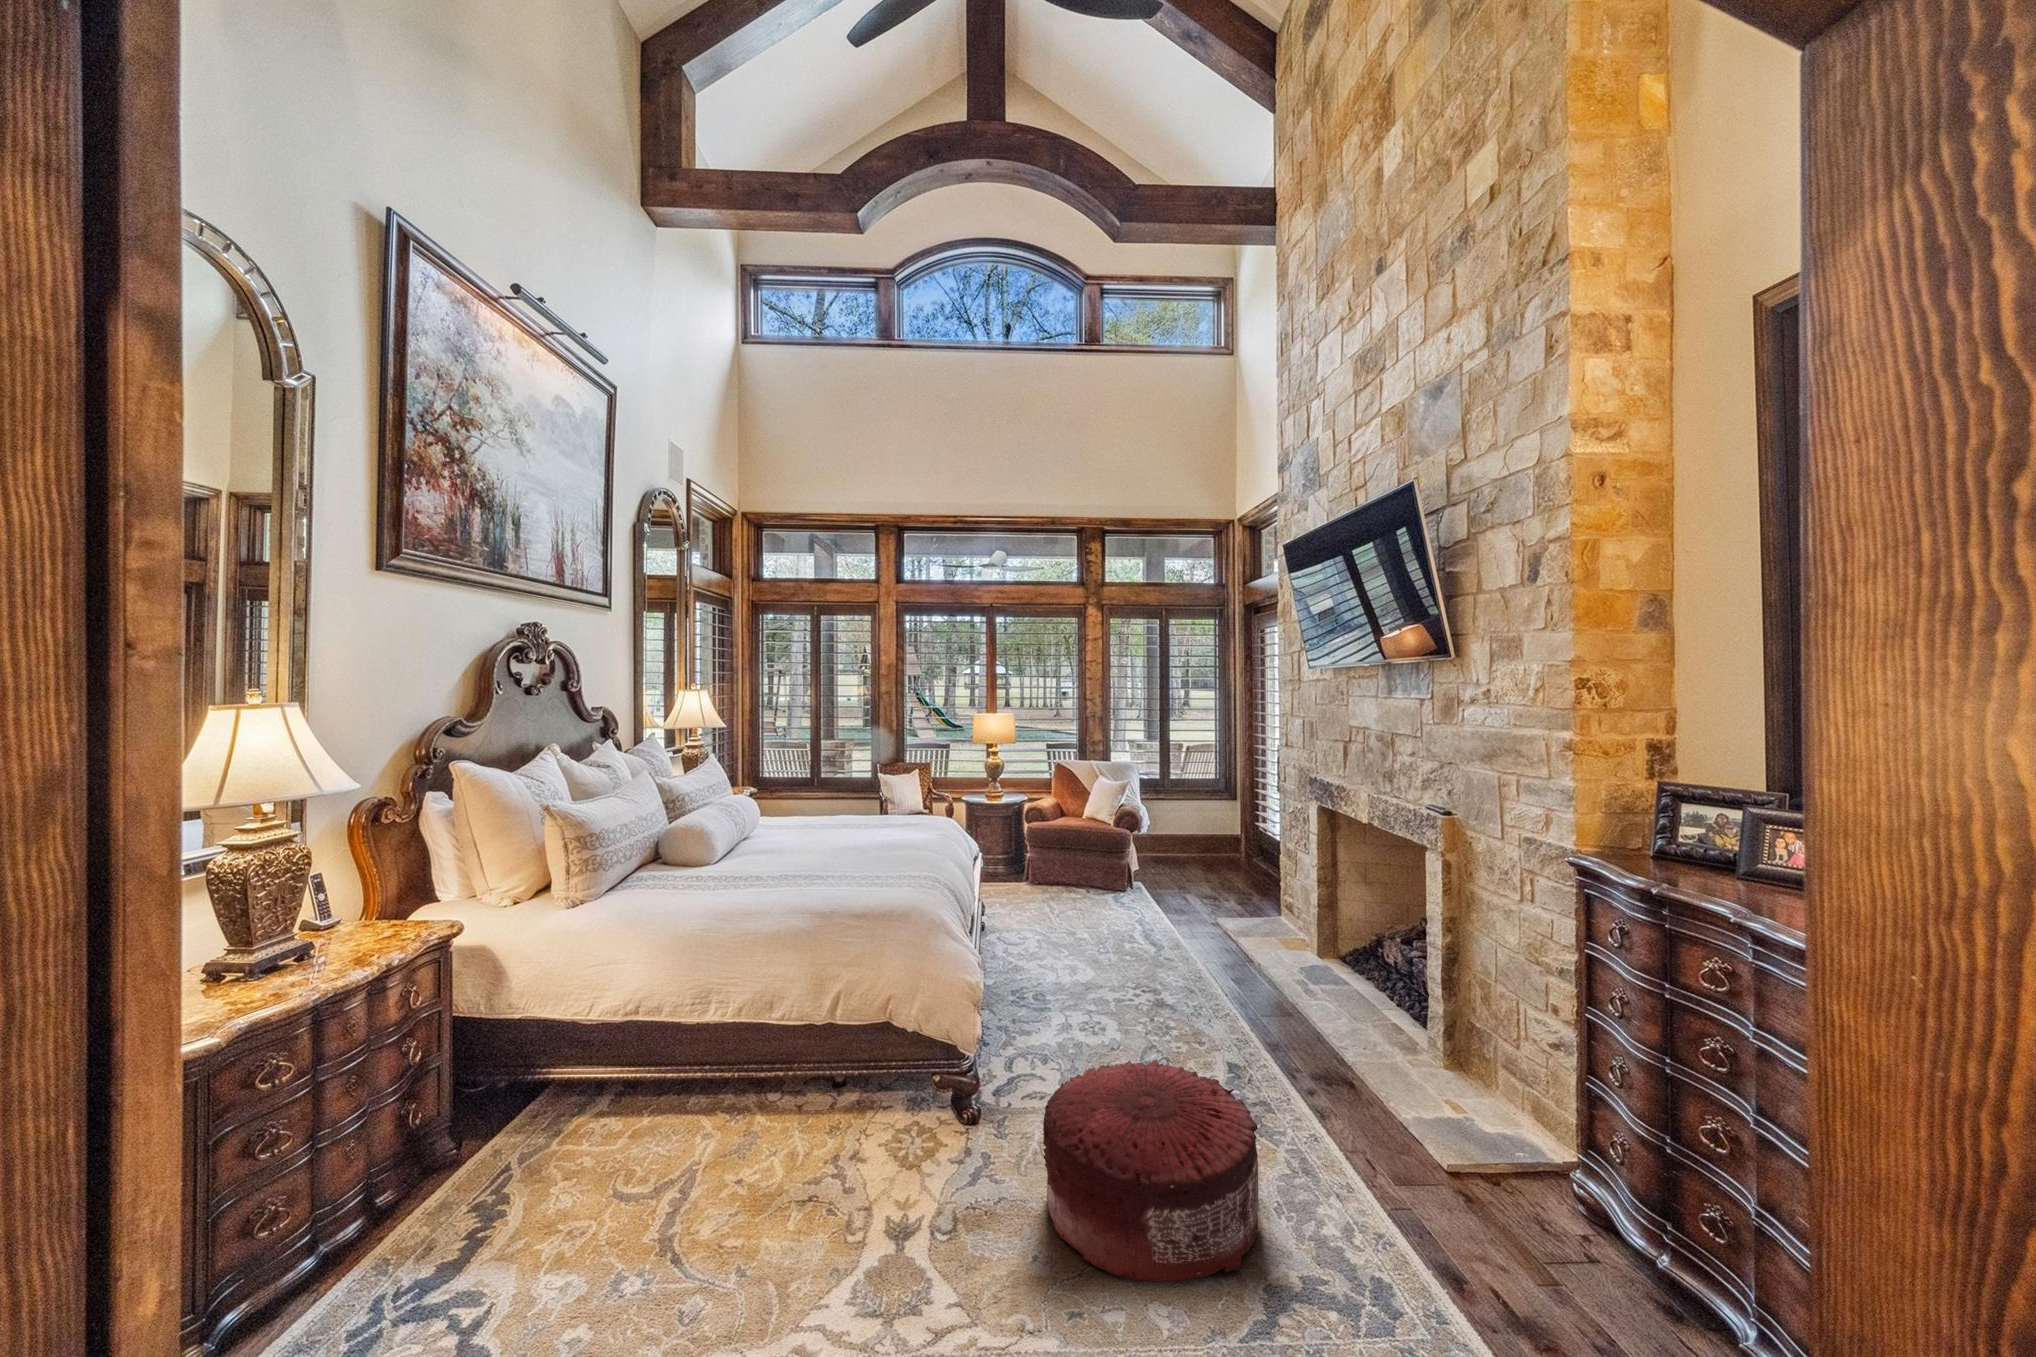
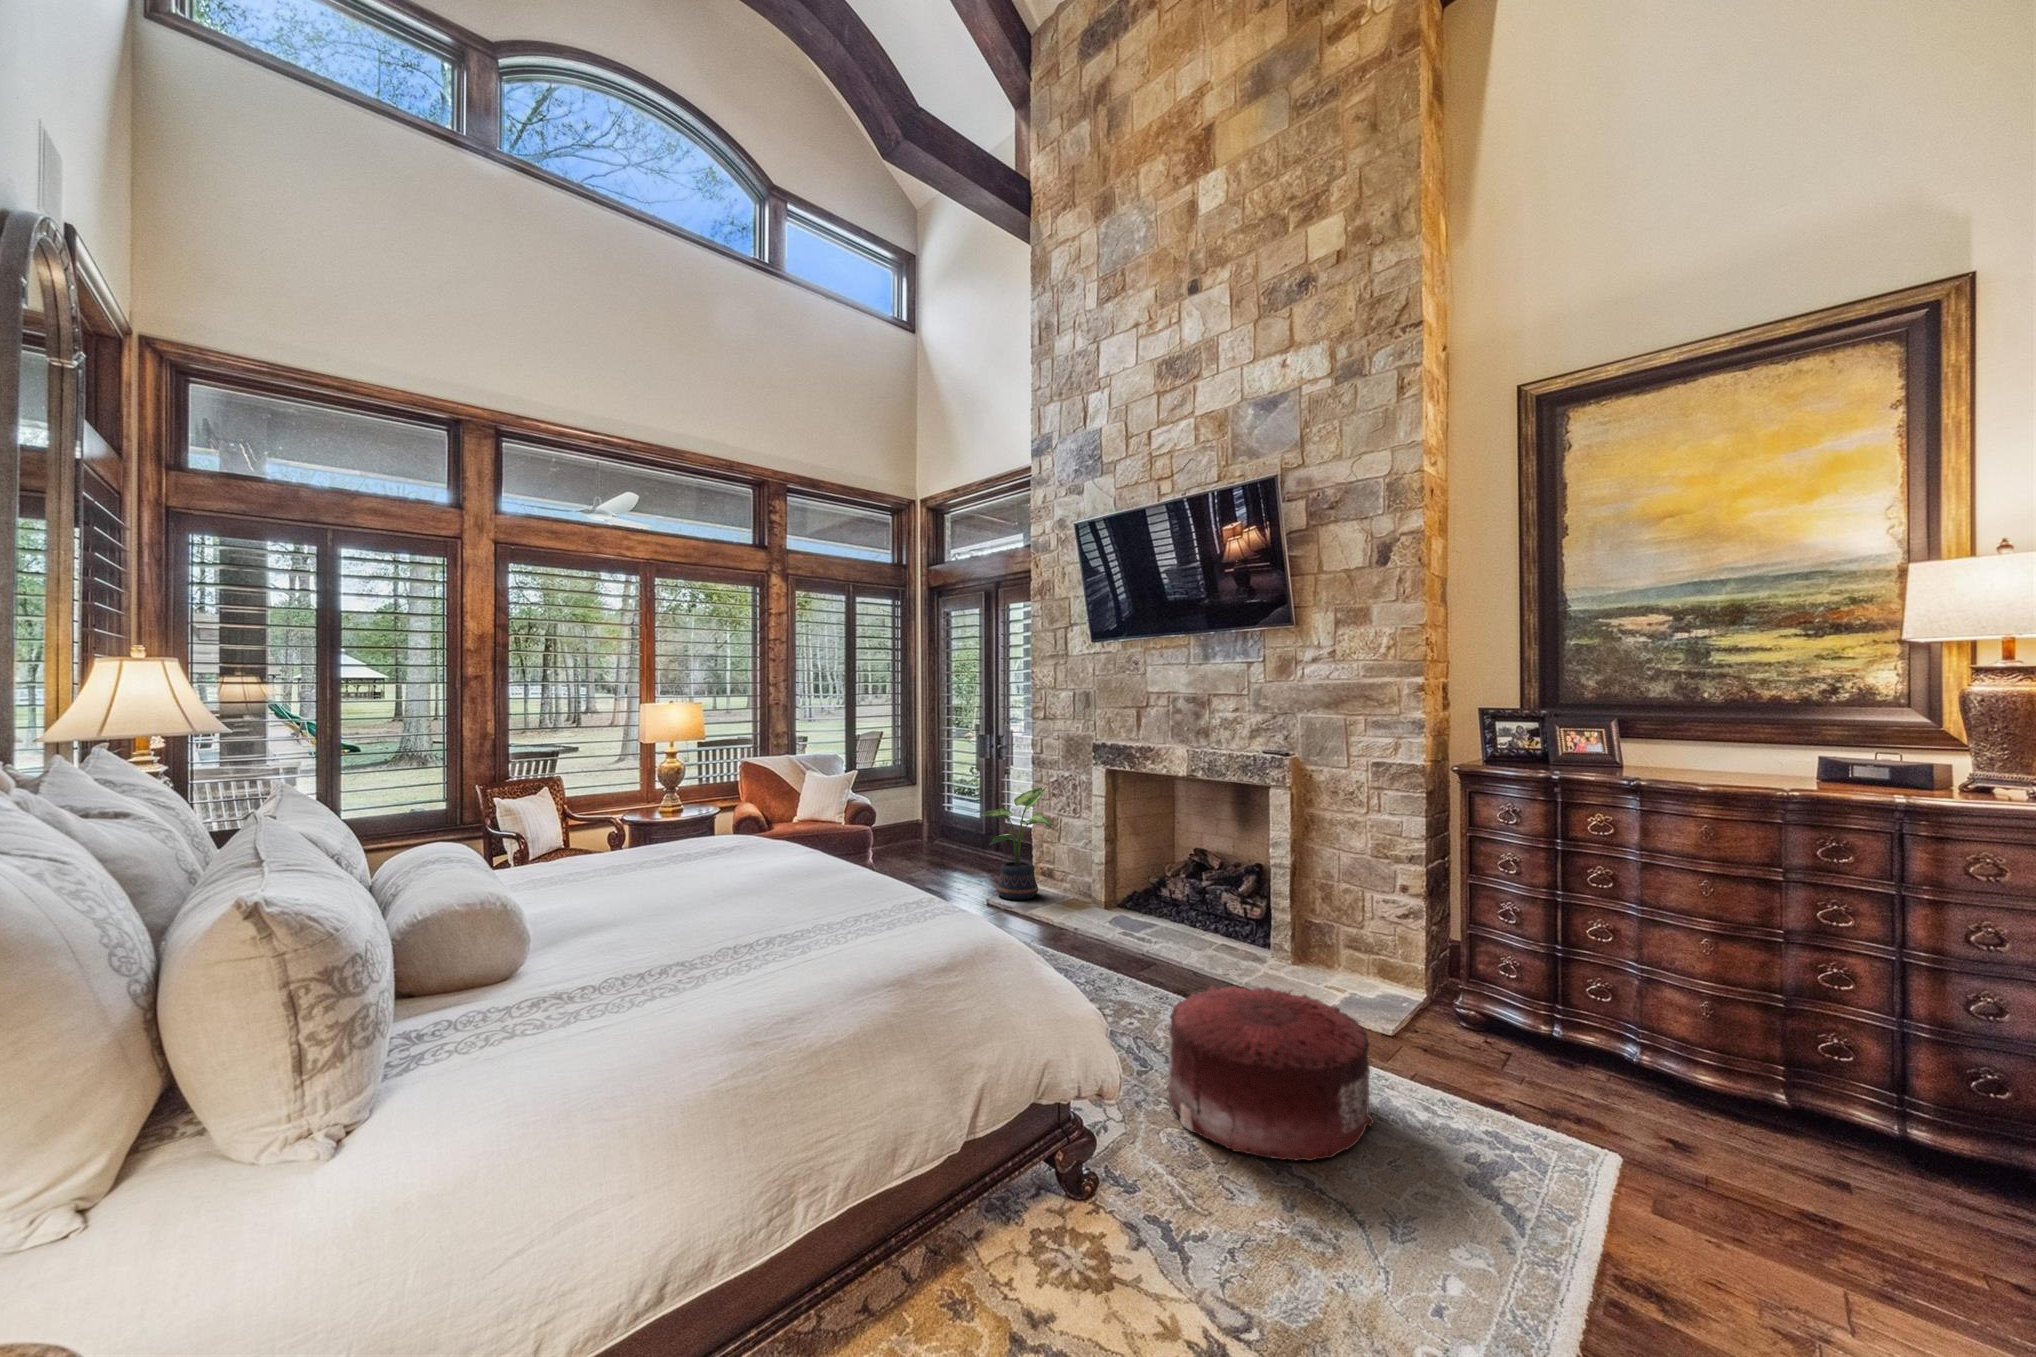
potted plant: none [1201,818,1282,930] -> present [982,787,1051,900]

